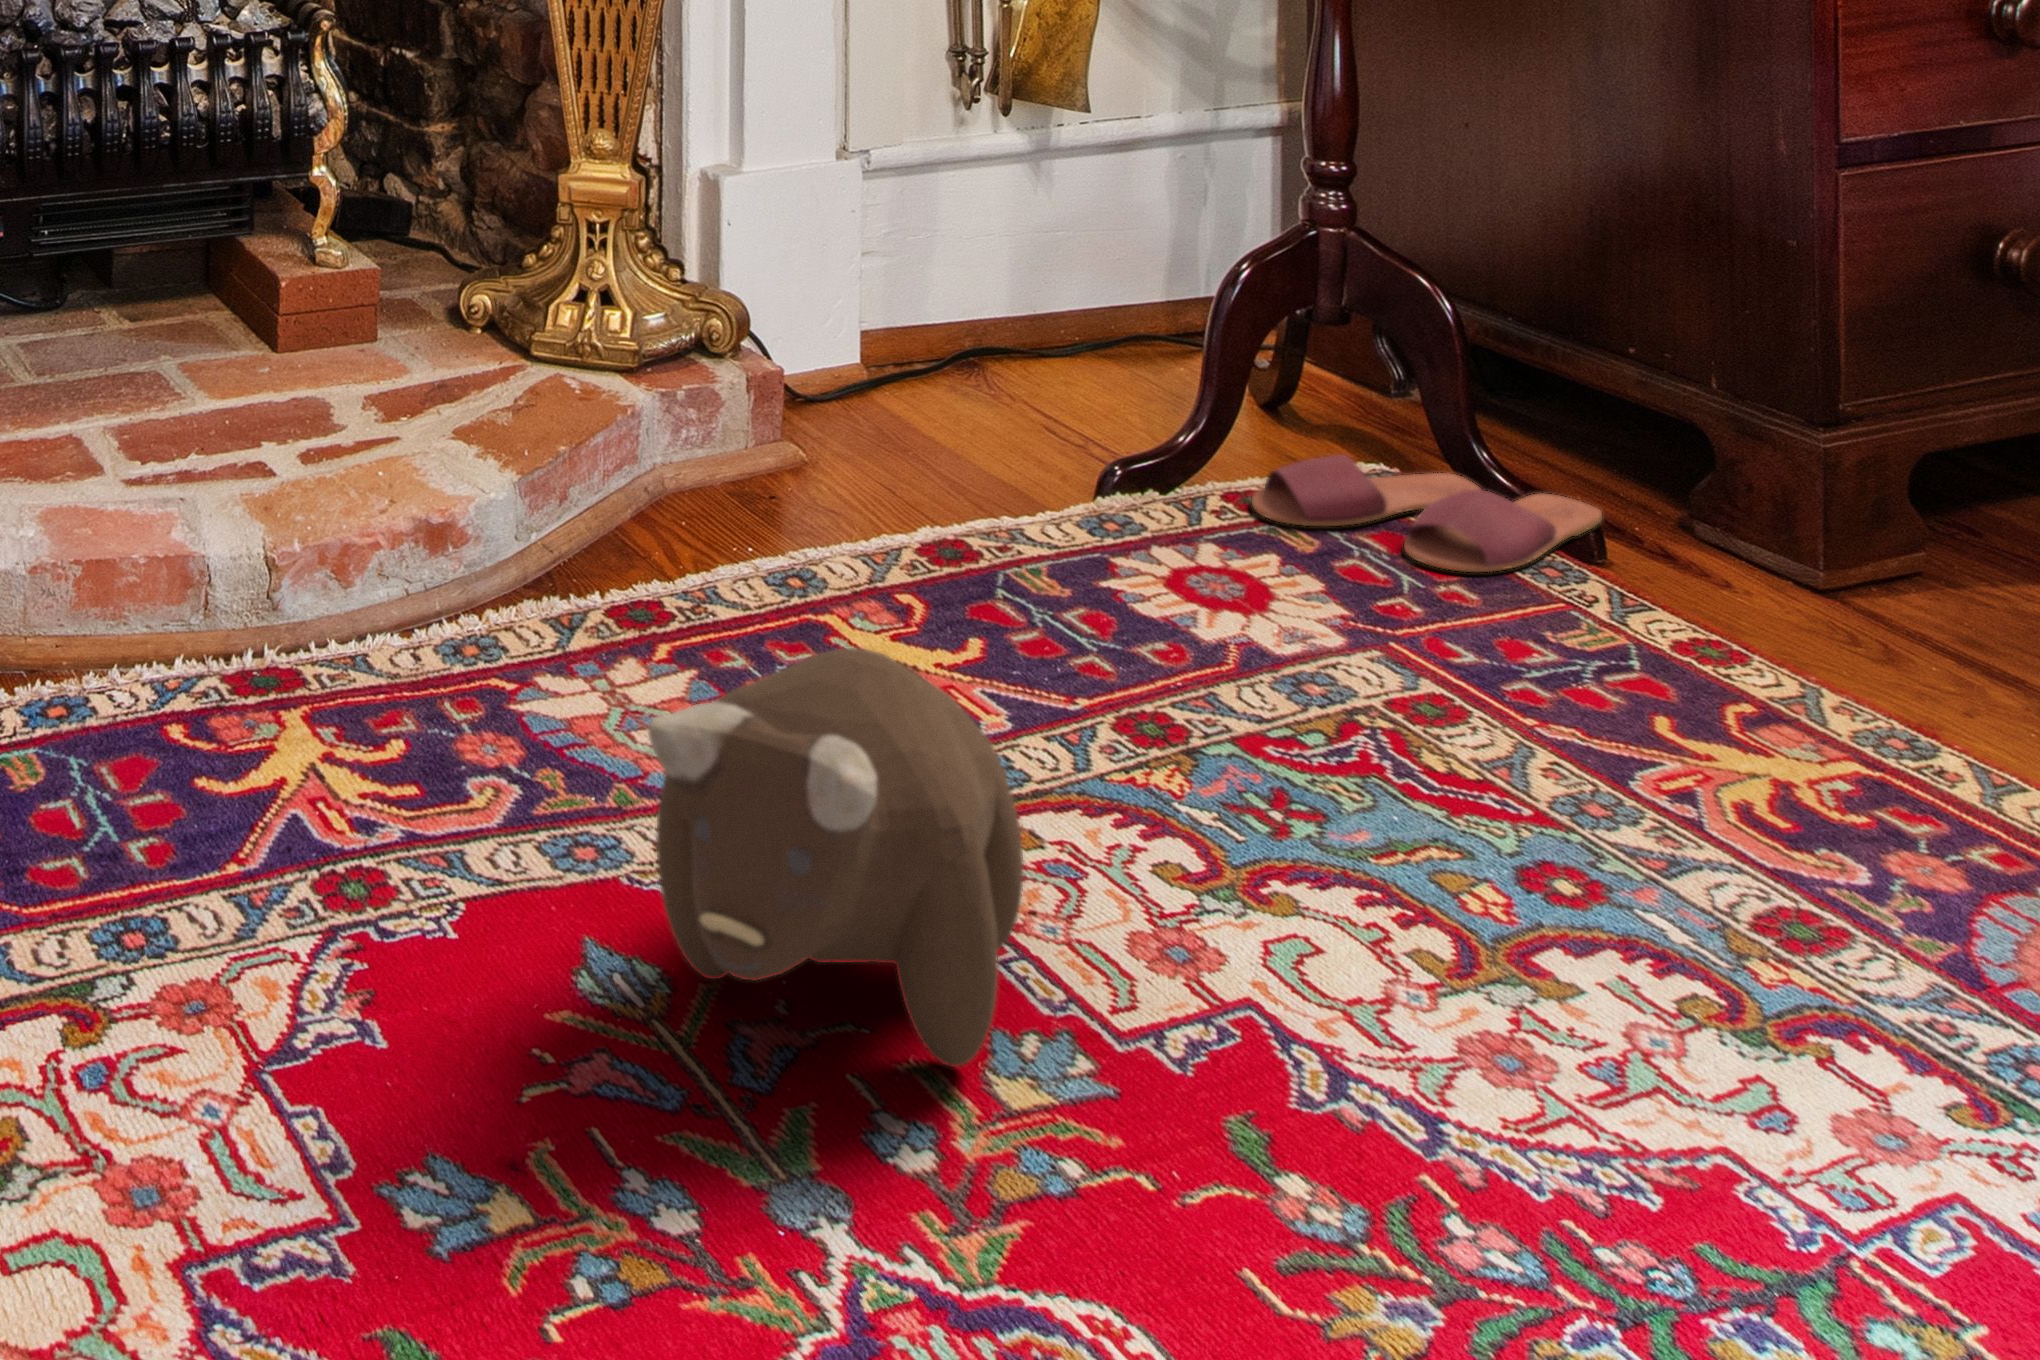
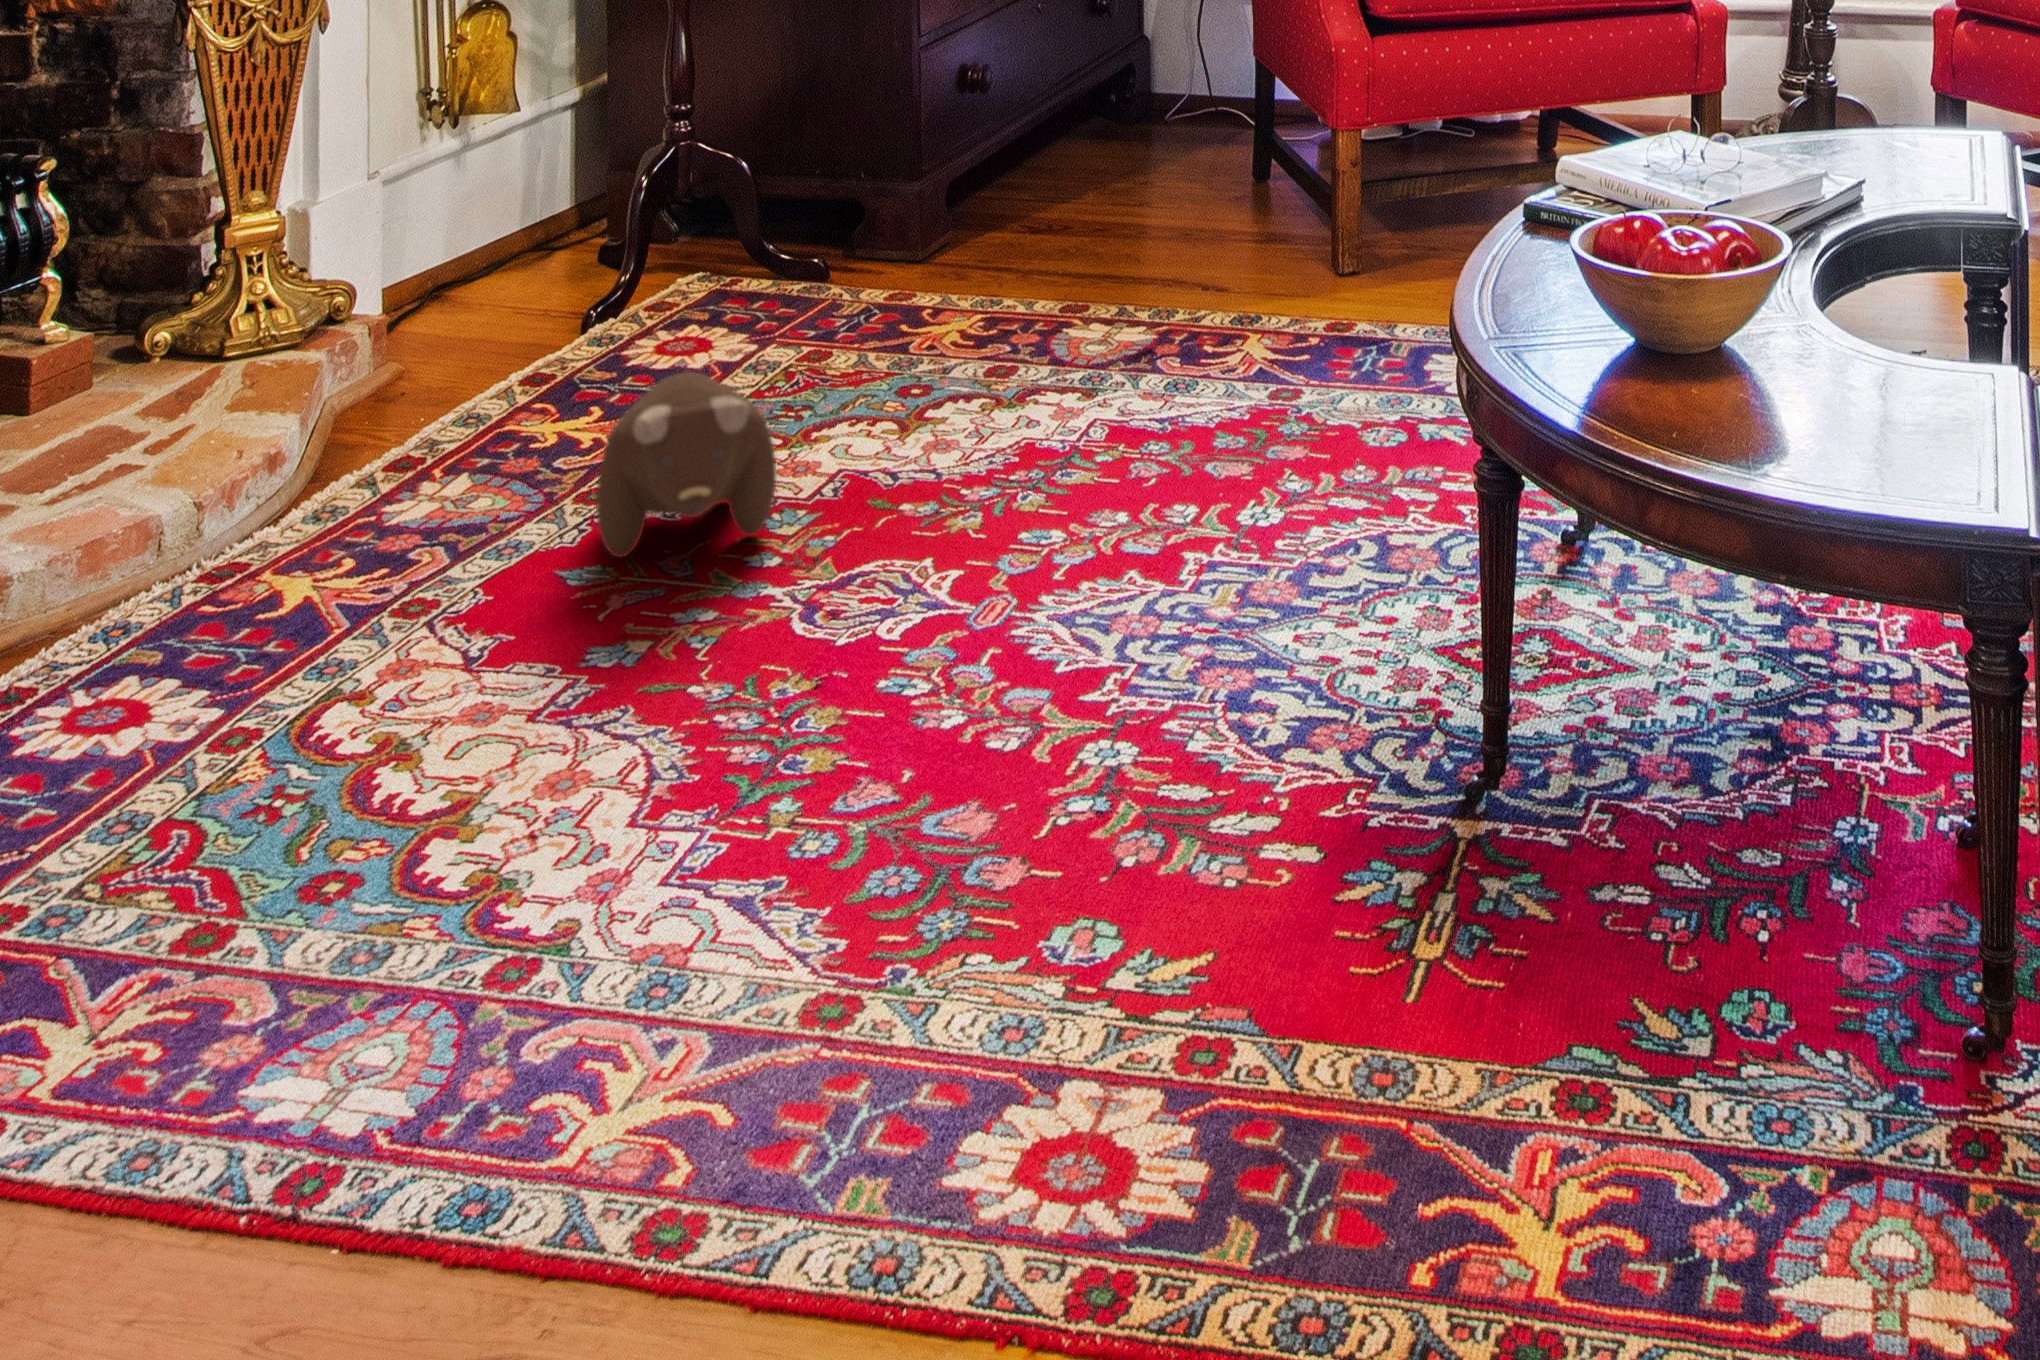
slippers: present [1252,455,1602,572] -> none [655,256,820,311]

